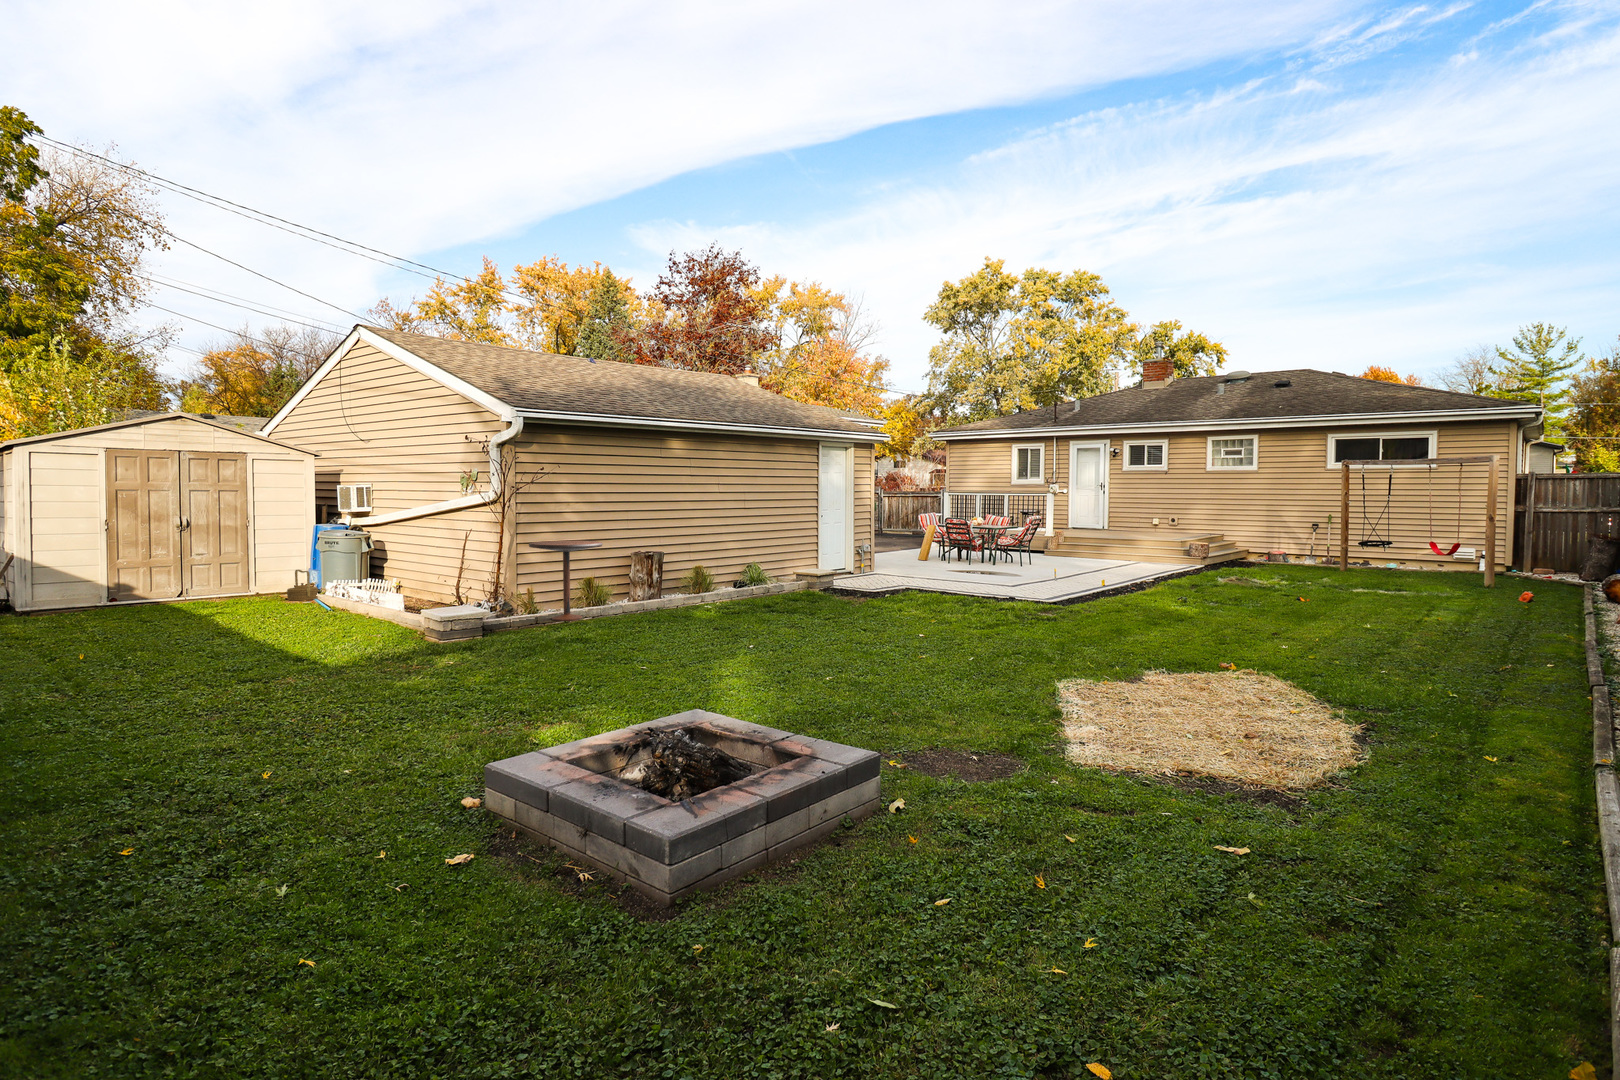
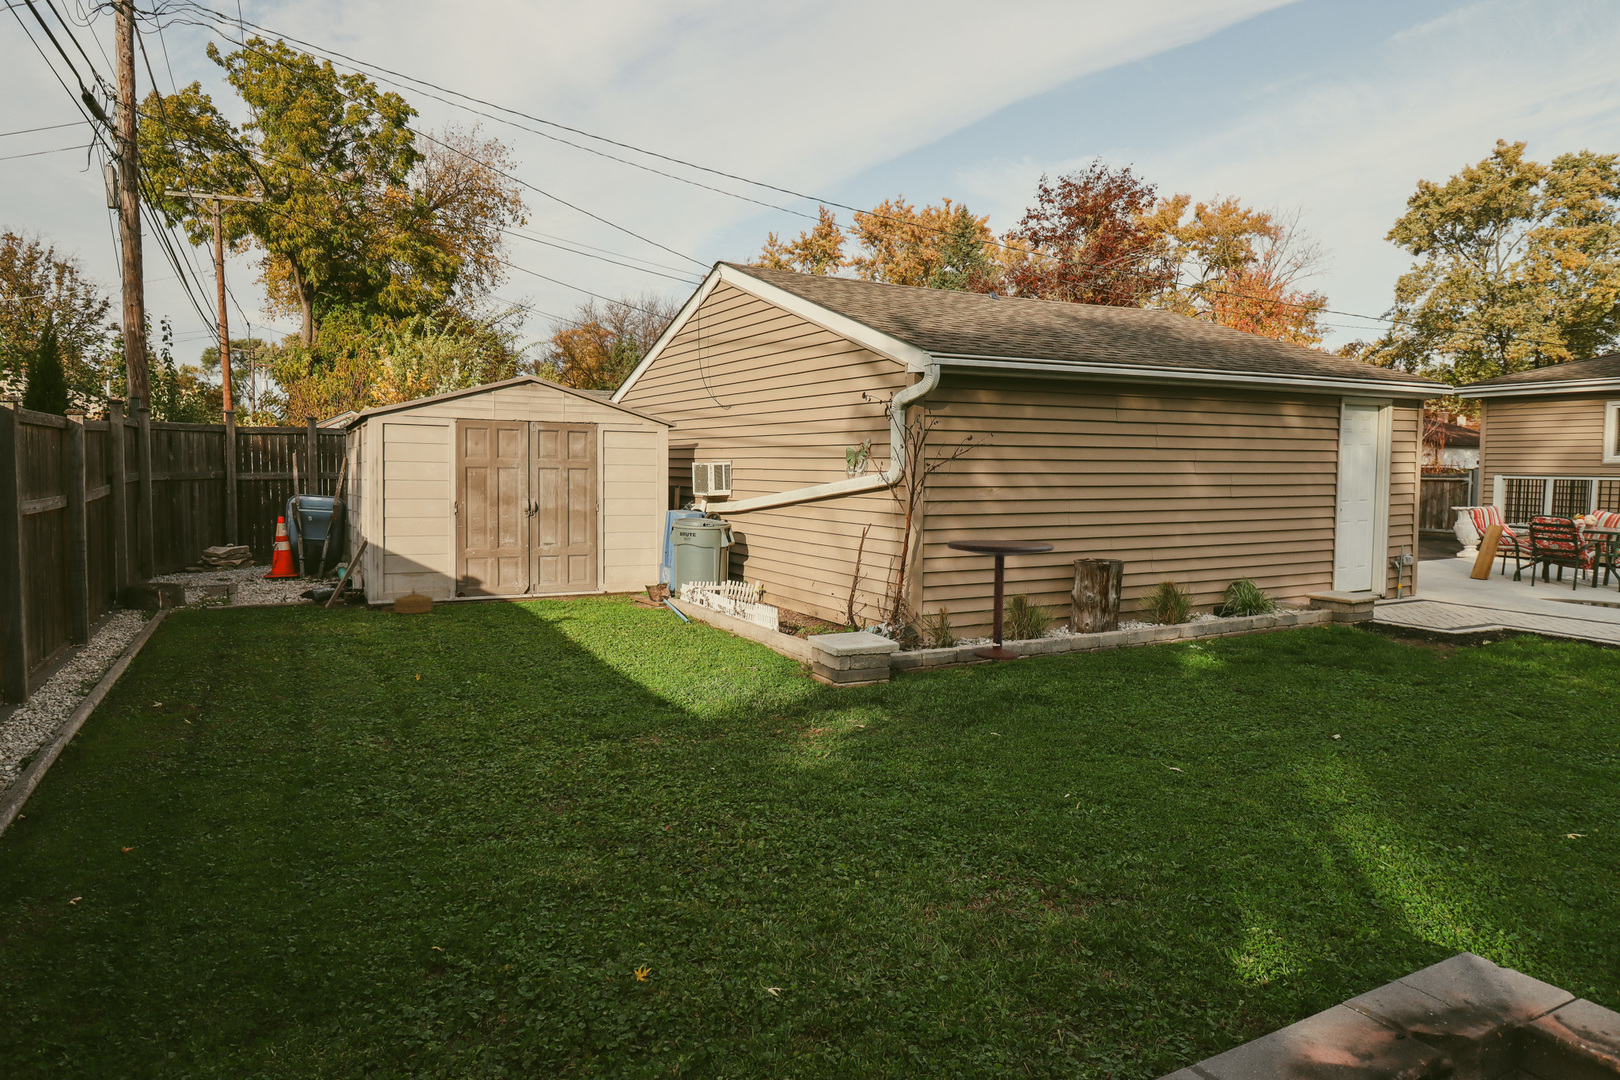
woven basket: present [287,570,318,600] -> present [394,573,434,614]

